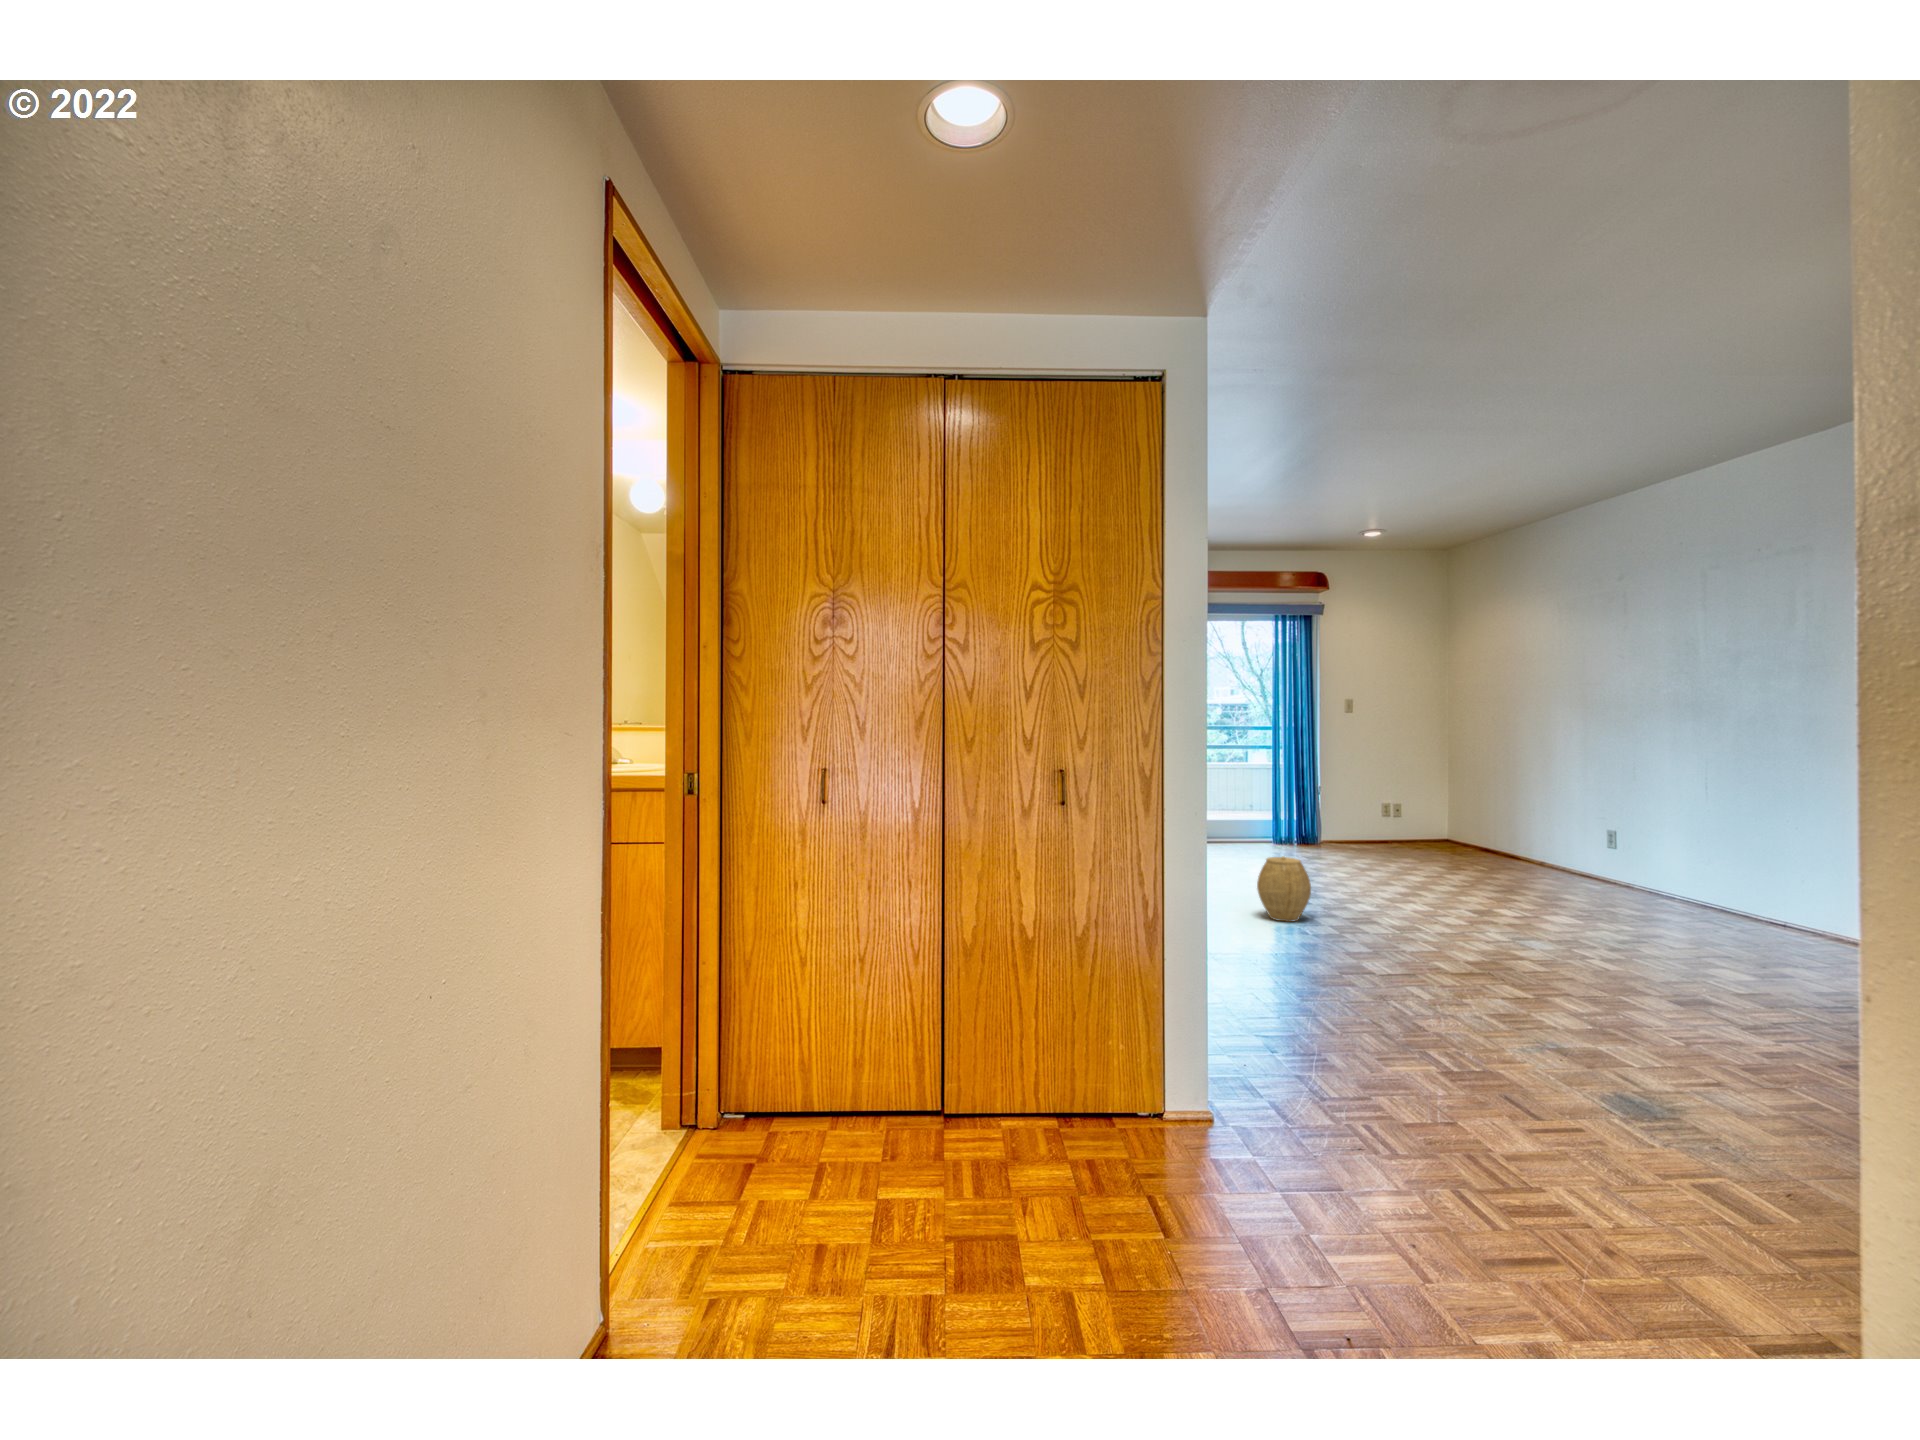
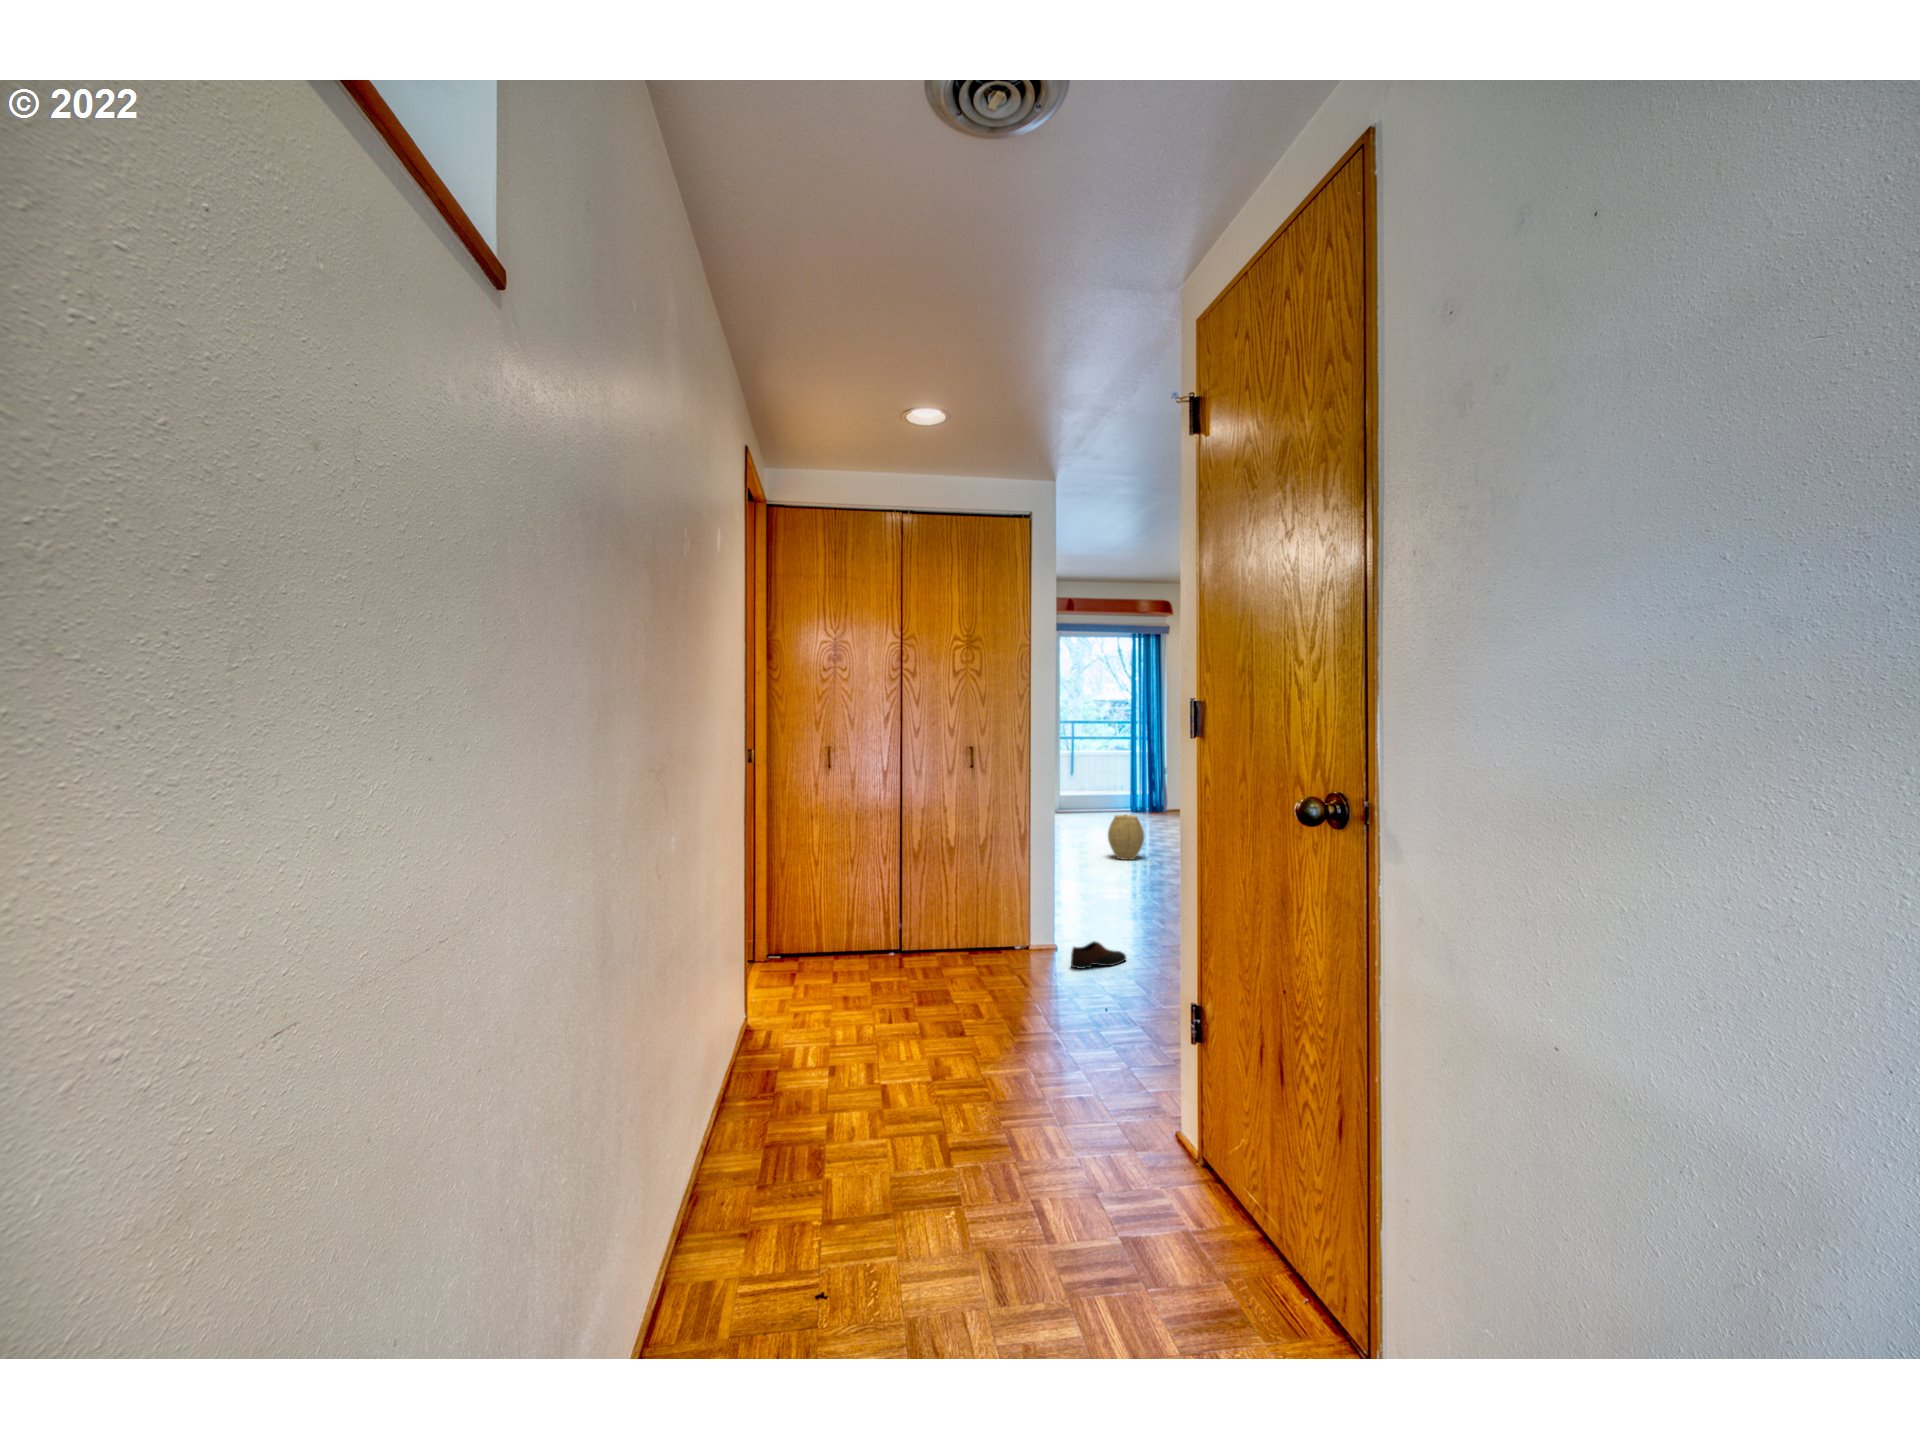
shoe: none [1246,1131,1349,1188] -> present [1071,941,1126,969]

